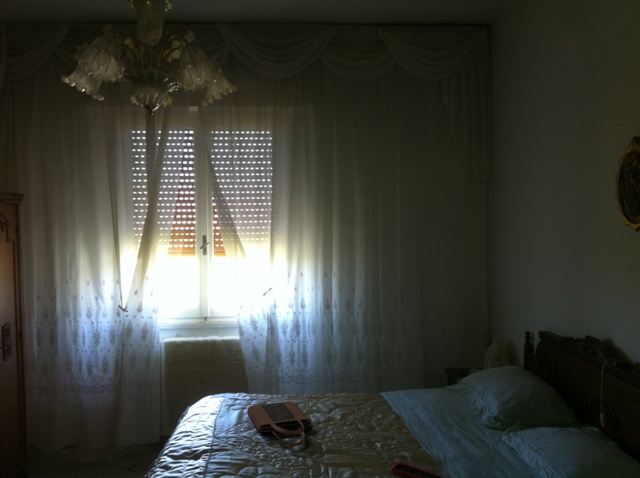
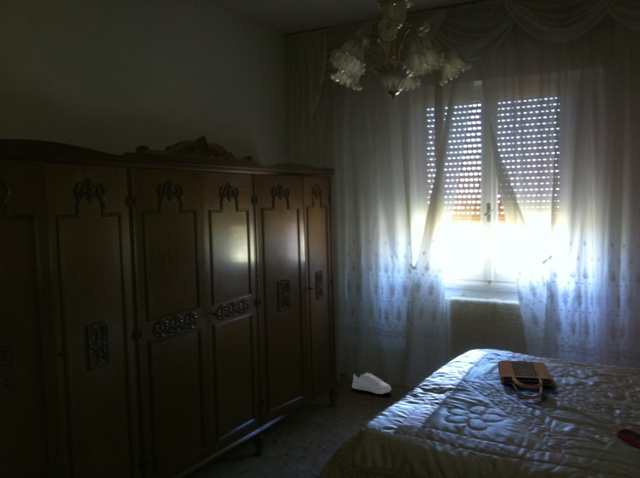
shoe: none [43,442,97,467] -> present [352,372,391,394]

